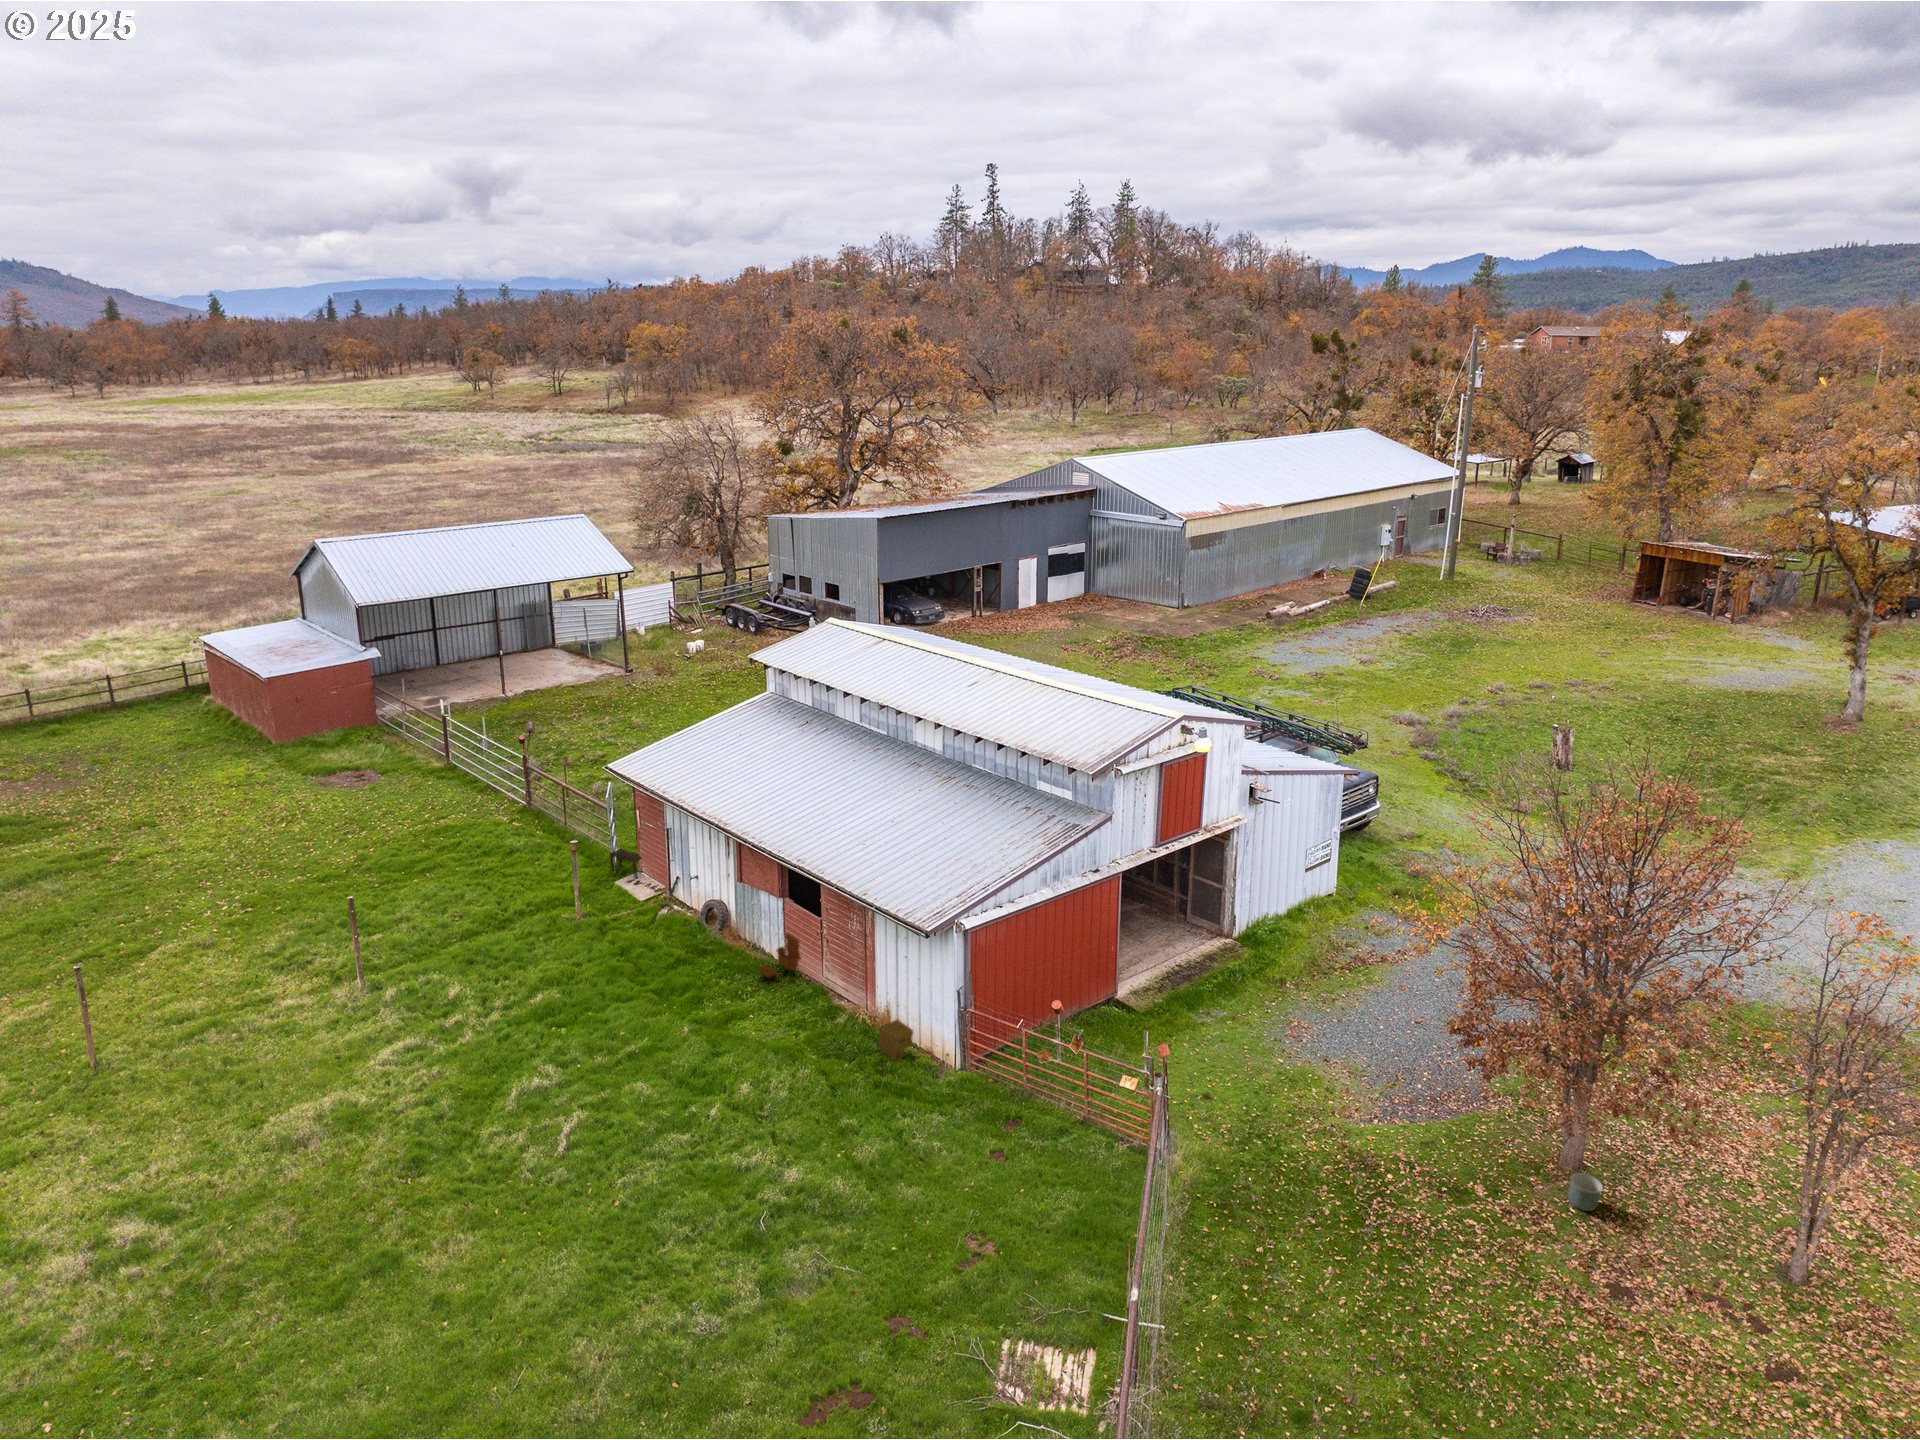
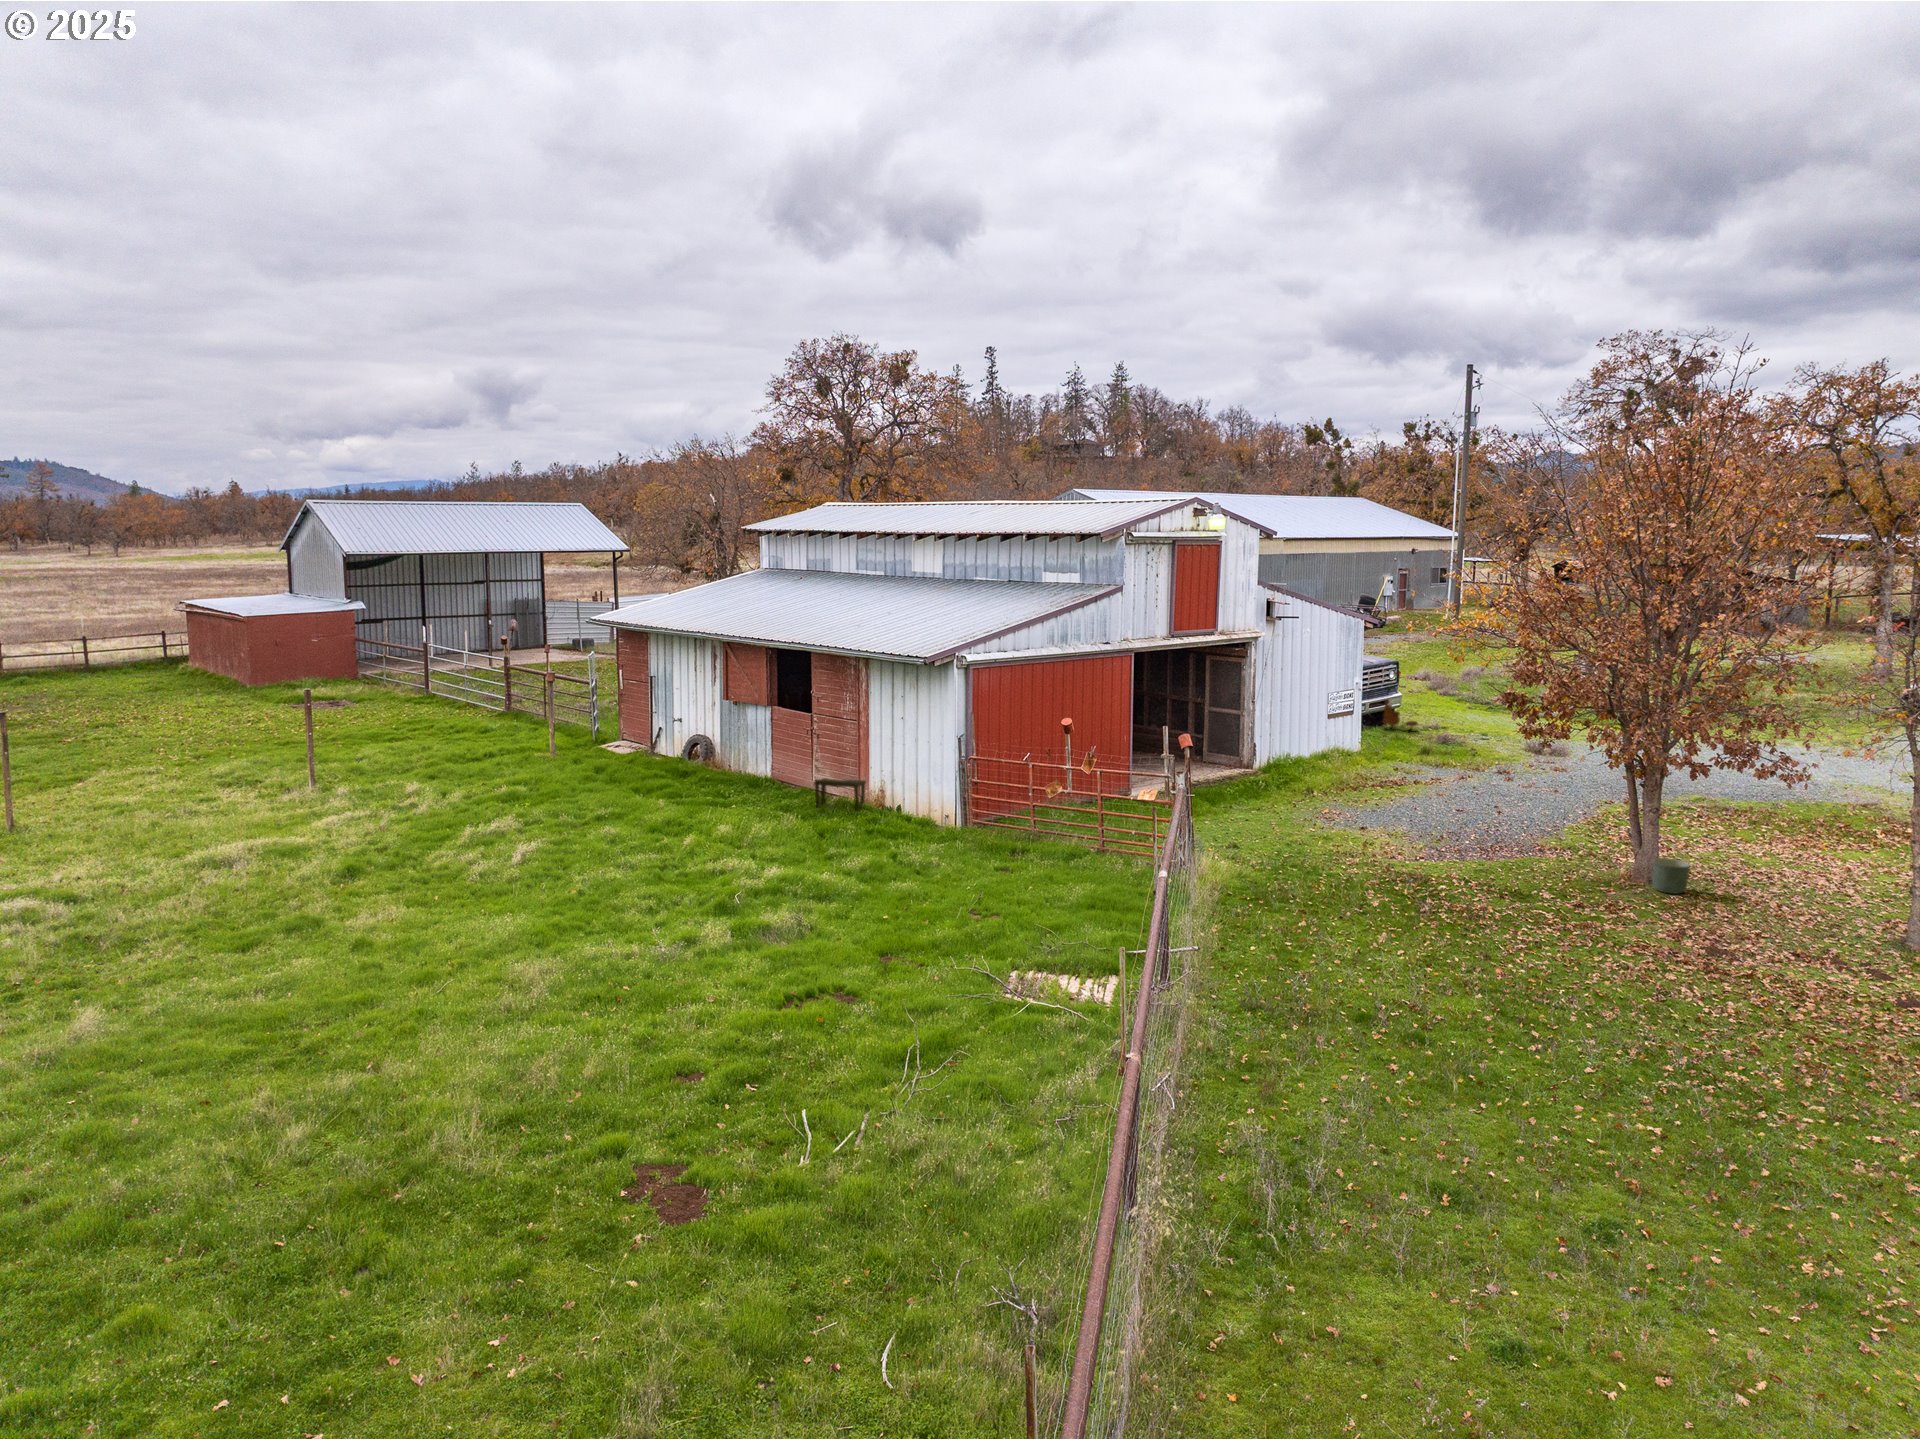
bench: present [609,849,642,878] -> present [814,778,866,810]
lounge chair: present [760,933,801,980] -> present [1383,700,1418,732]
cardboard box: present [878,1020,913,1060] -> none [872,787,911,823]

